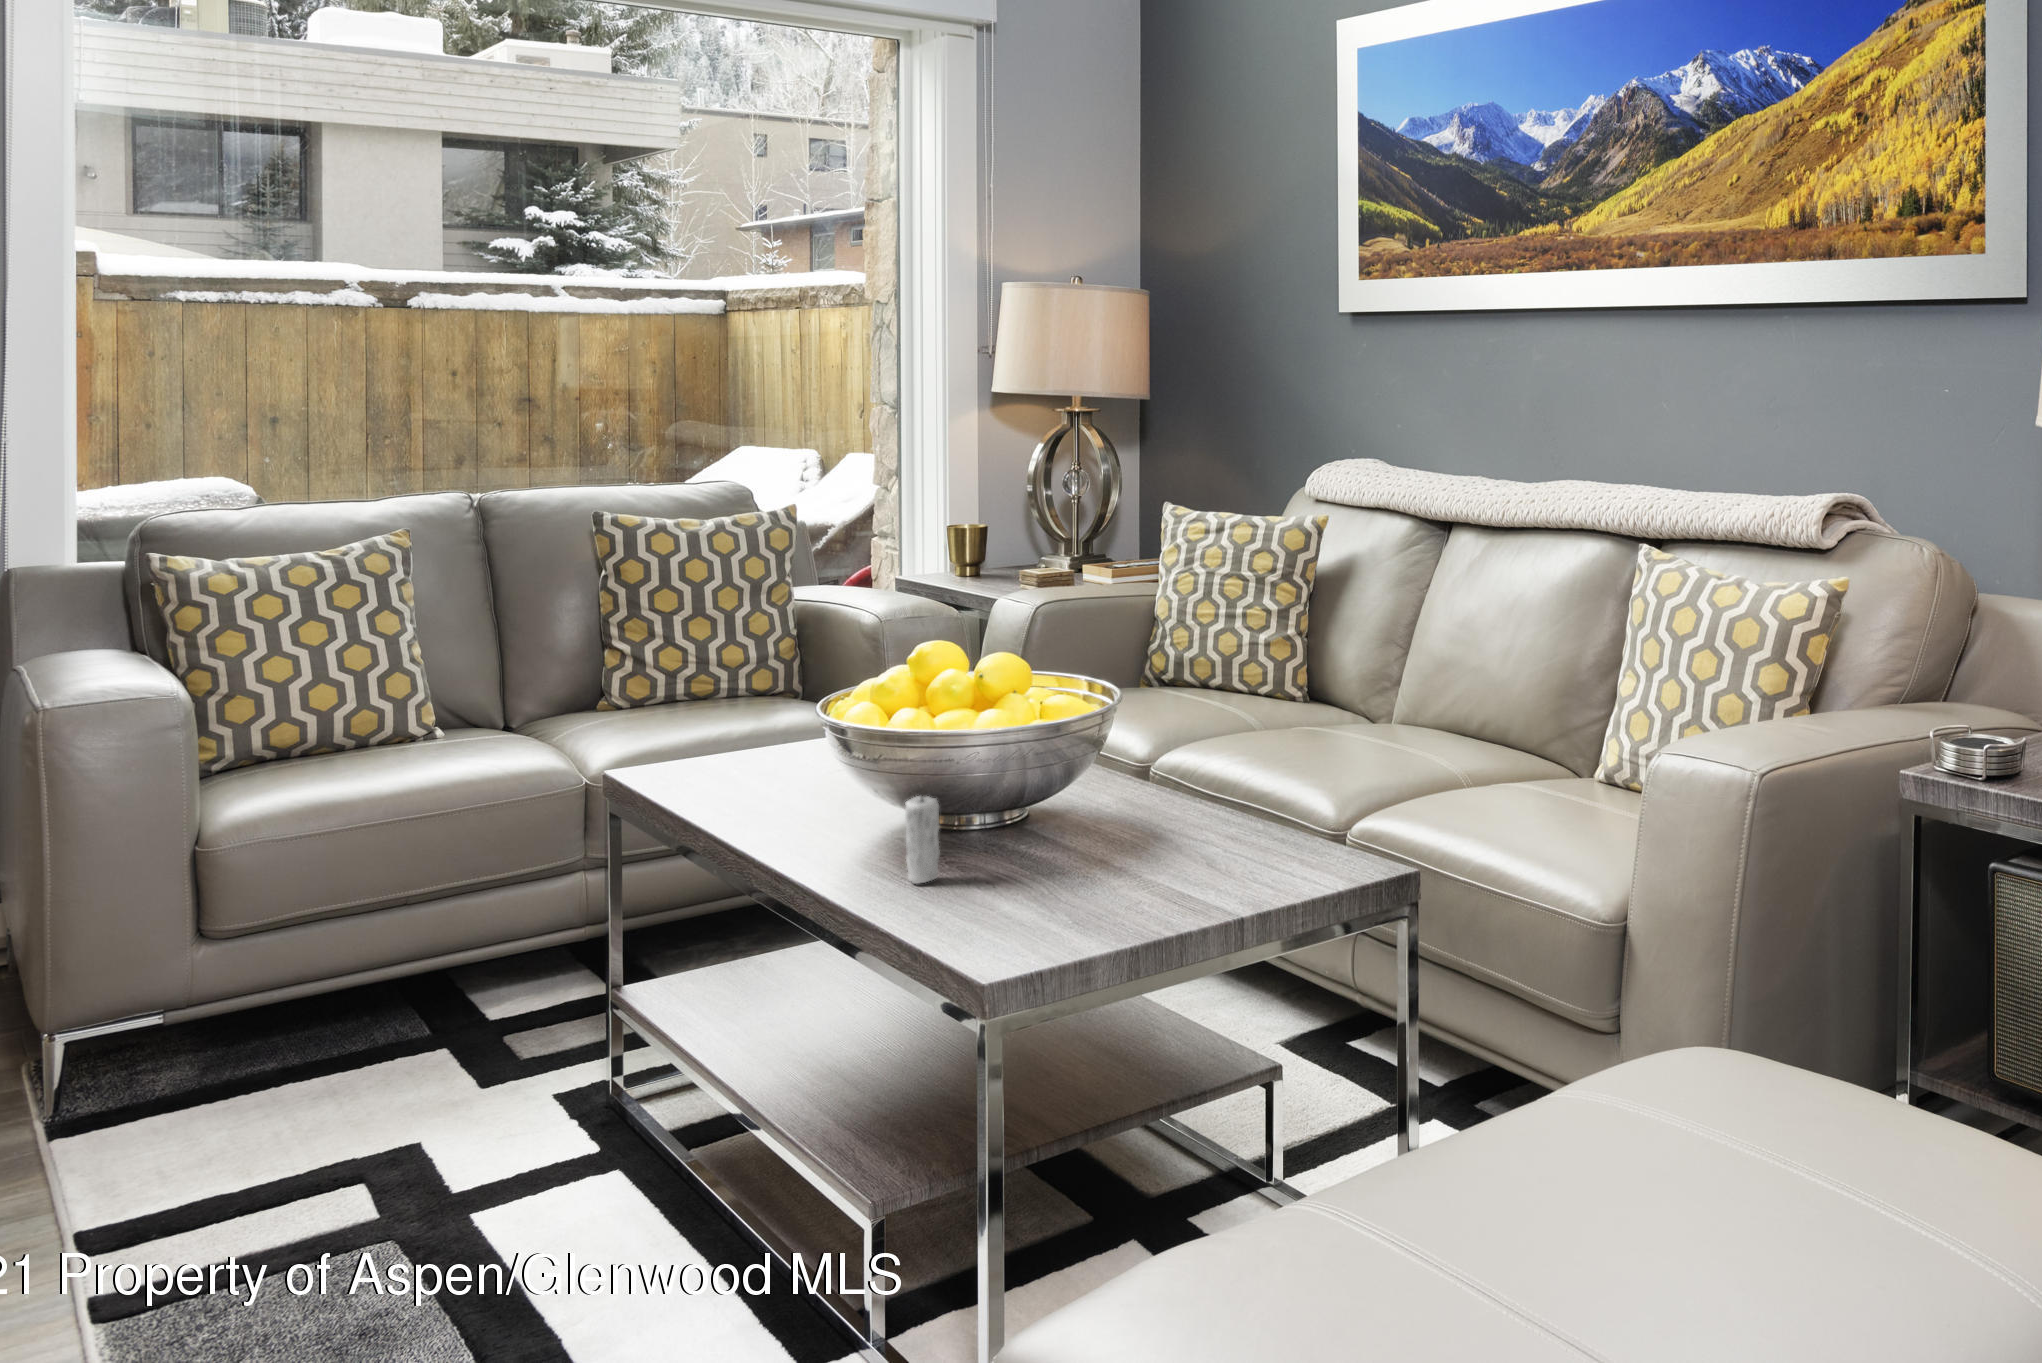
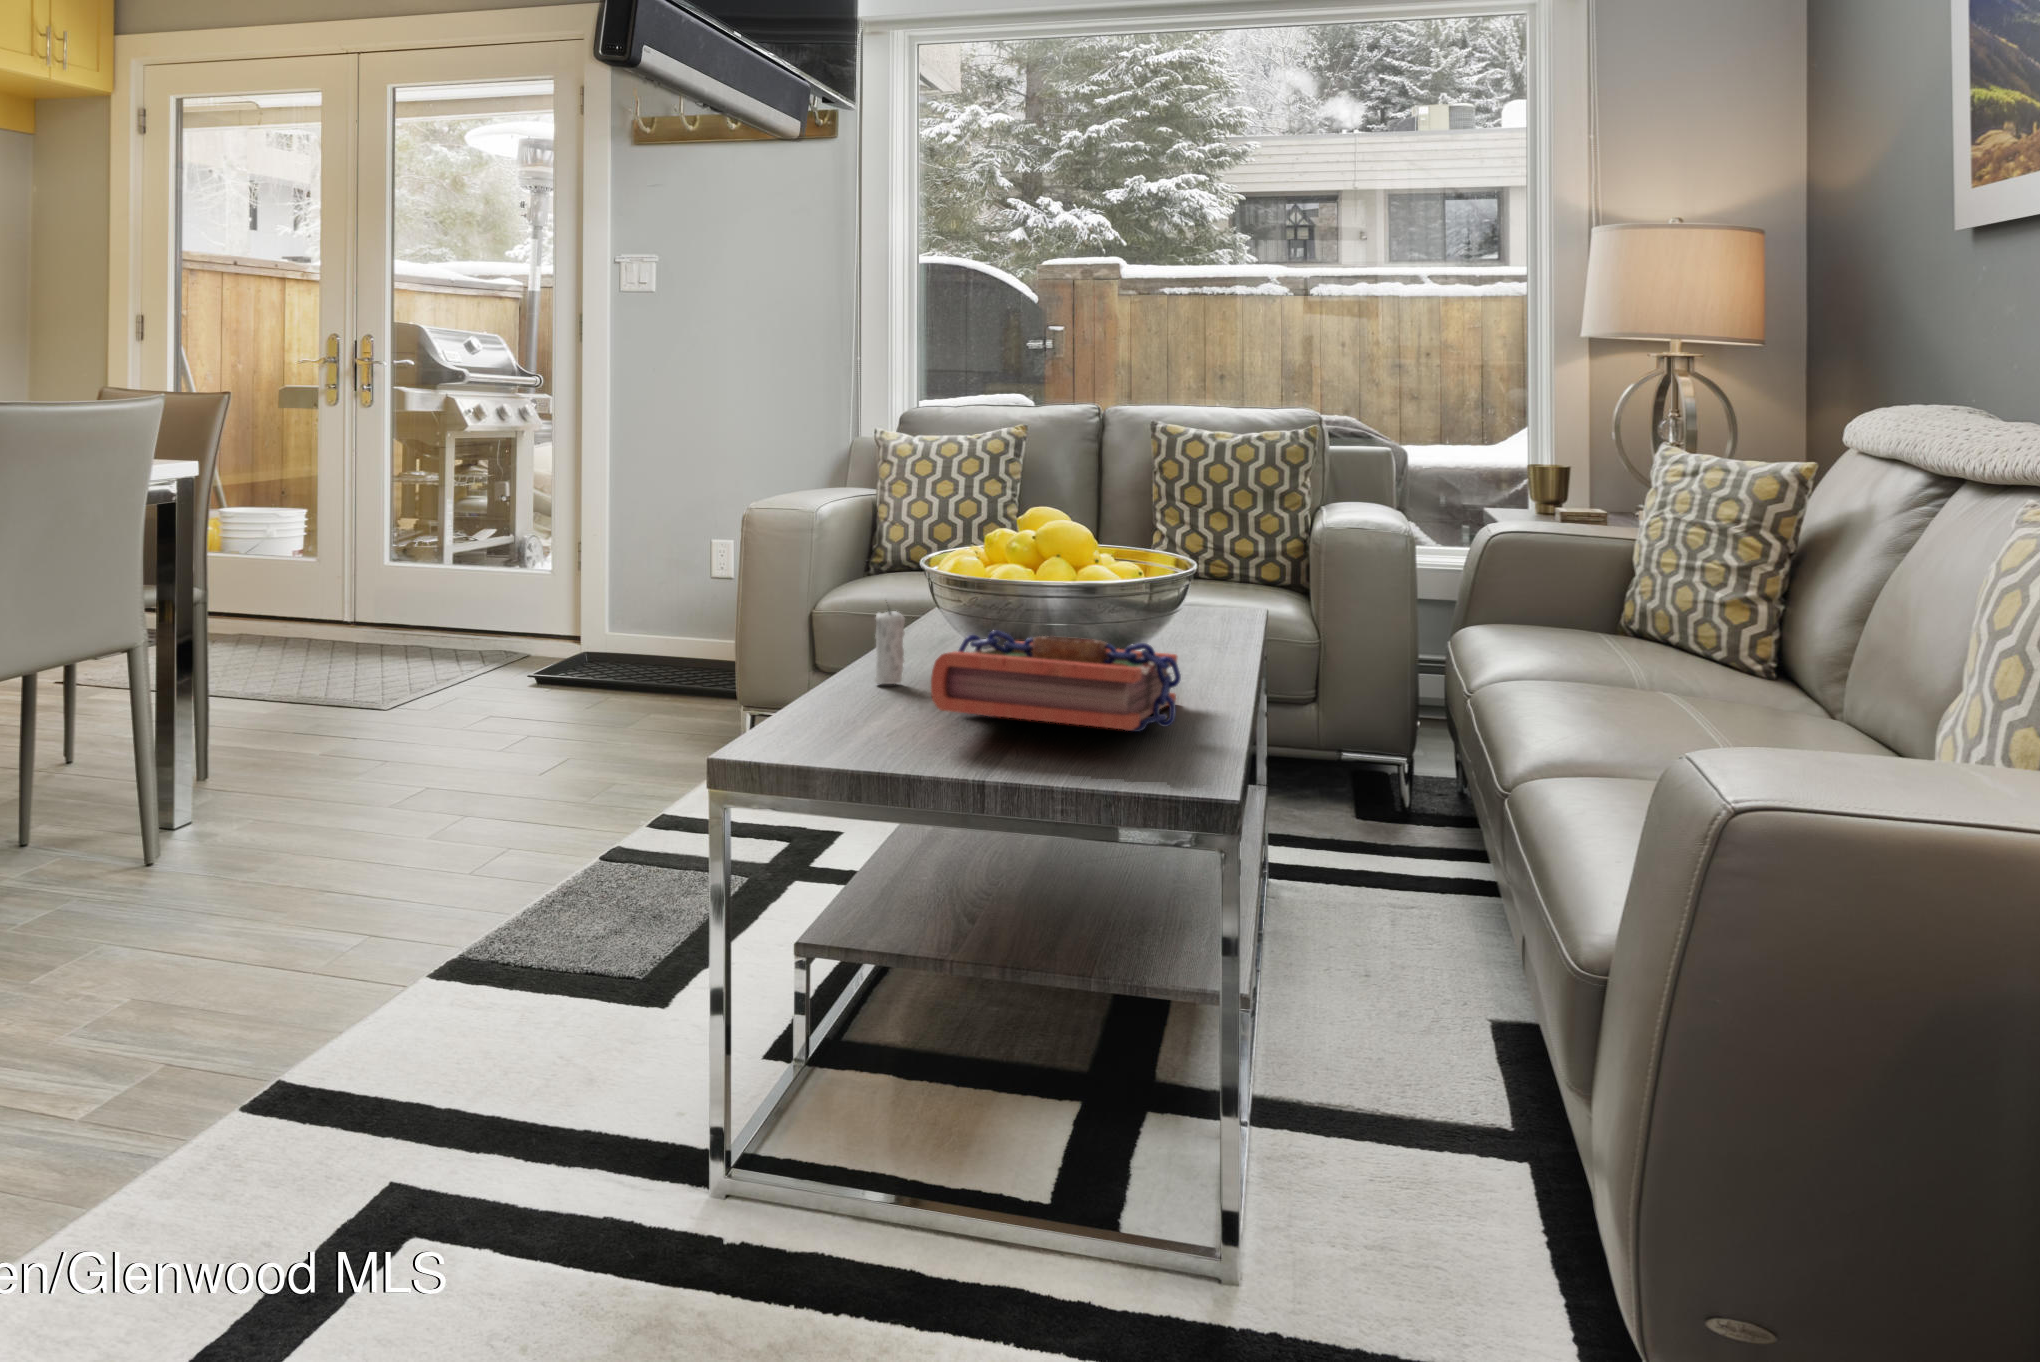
book: none [1016,766,1323,878] -> present [931,630,1181,732]

